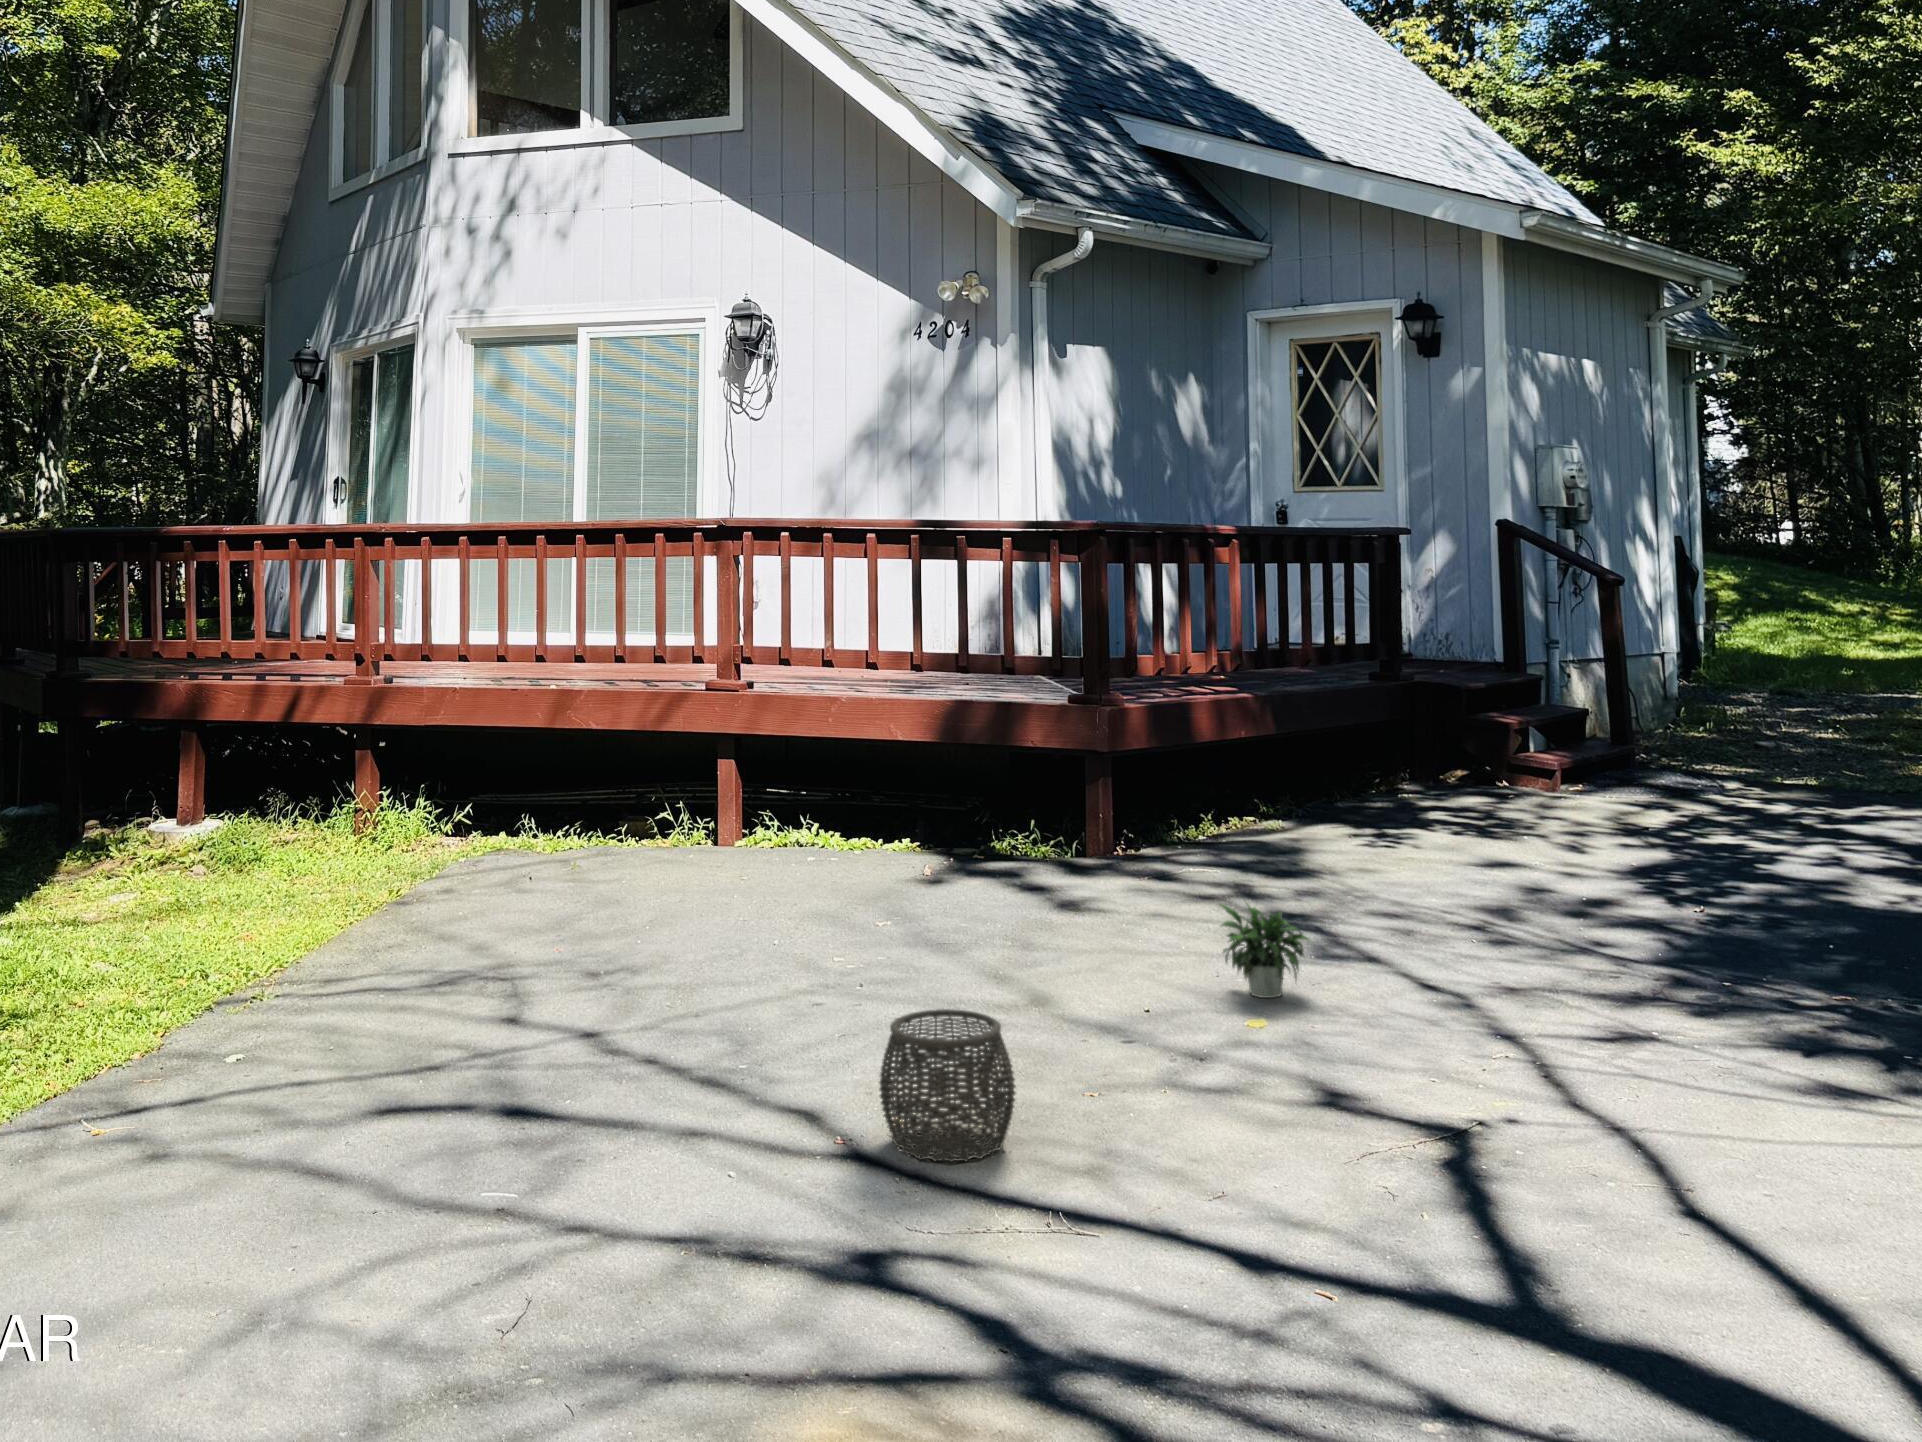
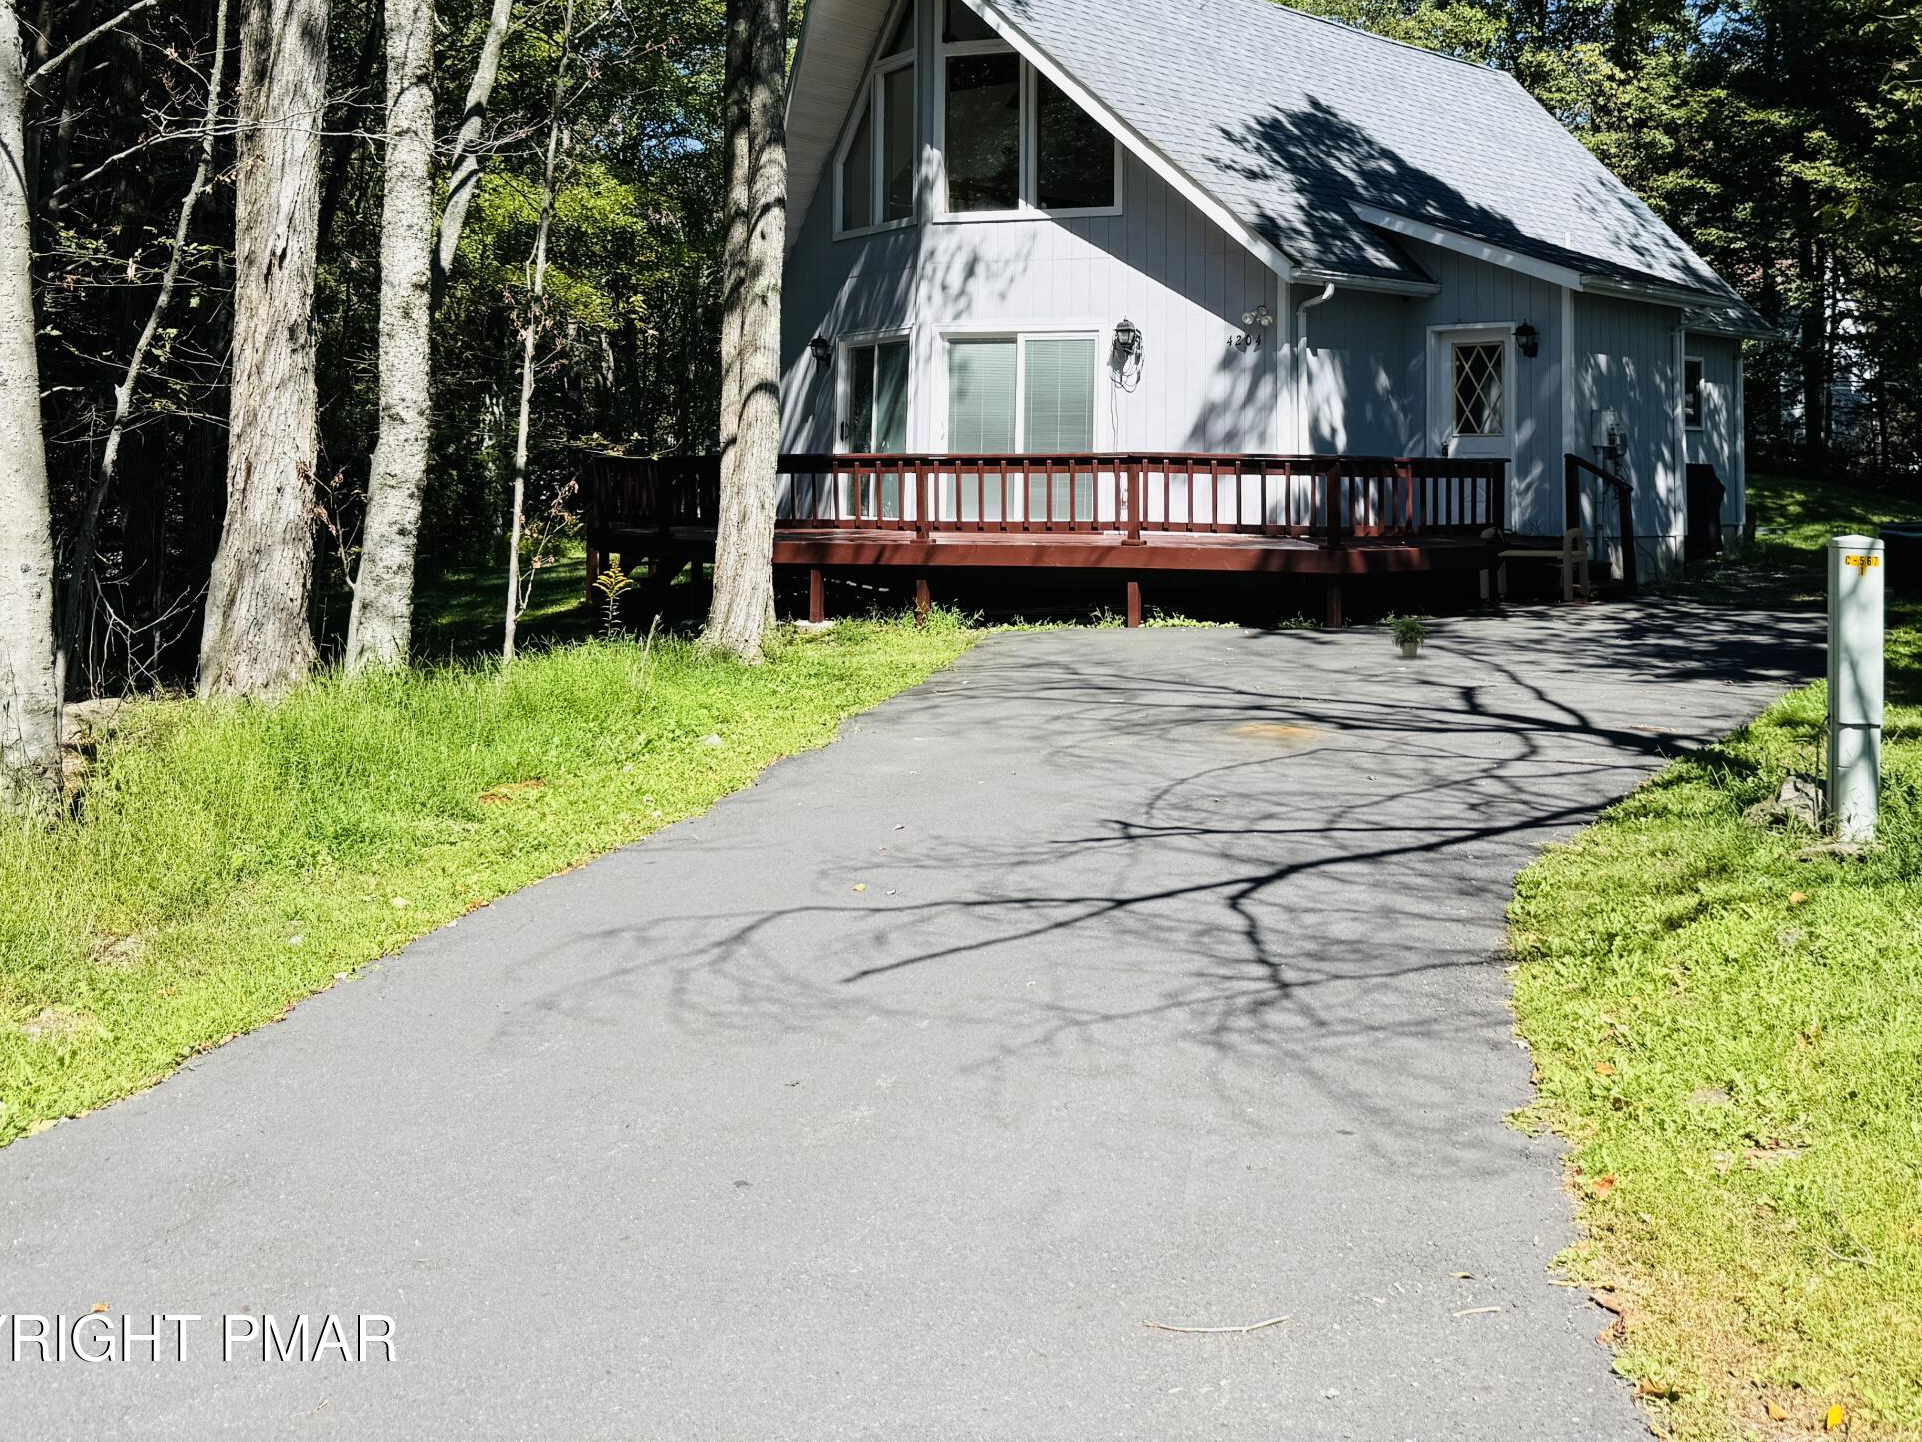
bench: none [1353,657,1551,797] -> present [1480,528,1589,601]
woven basket: present [879,1009,1016,1162] -> none [1253,638,1305,688]

